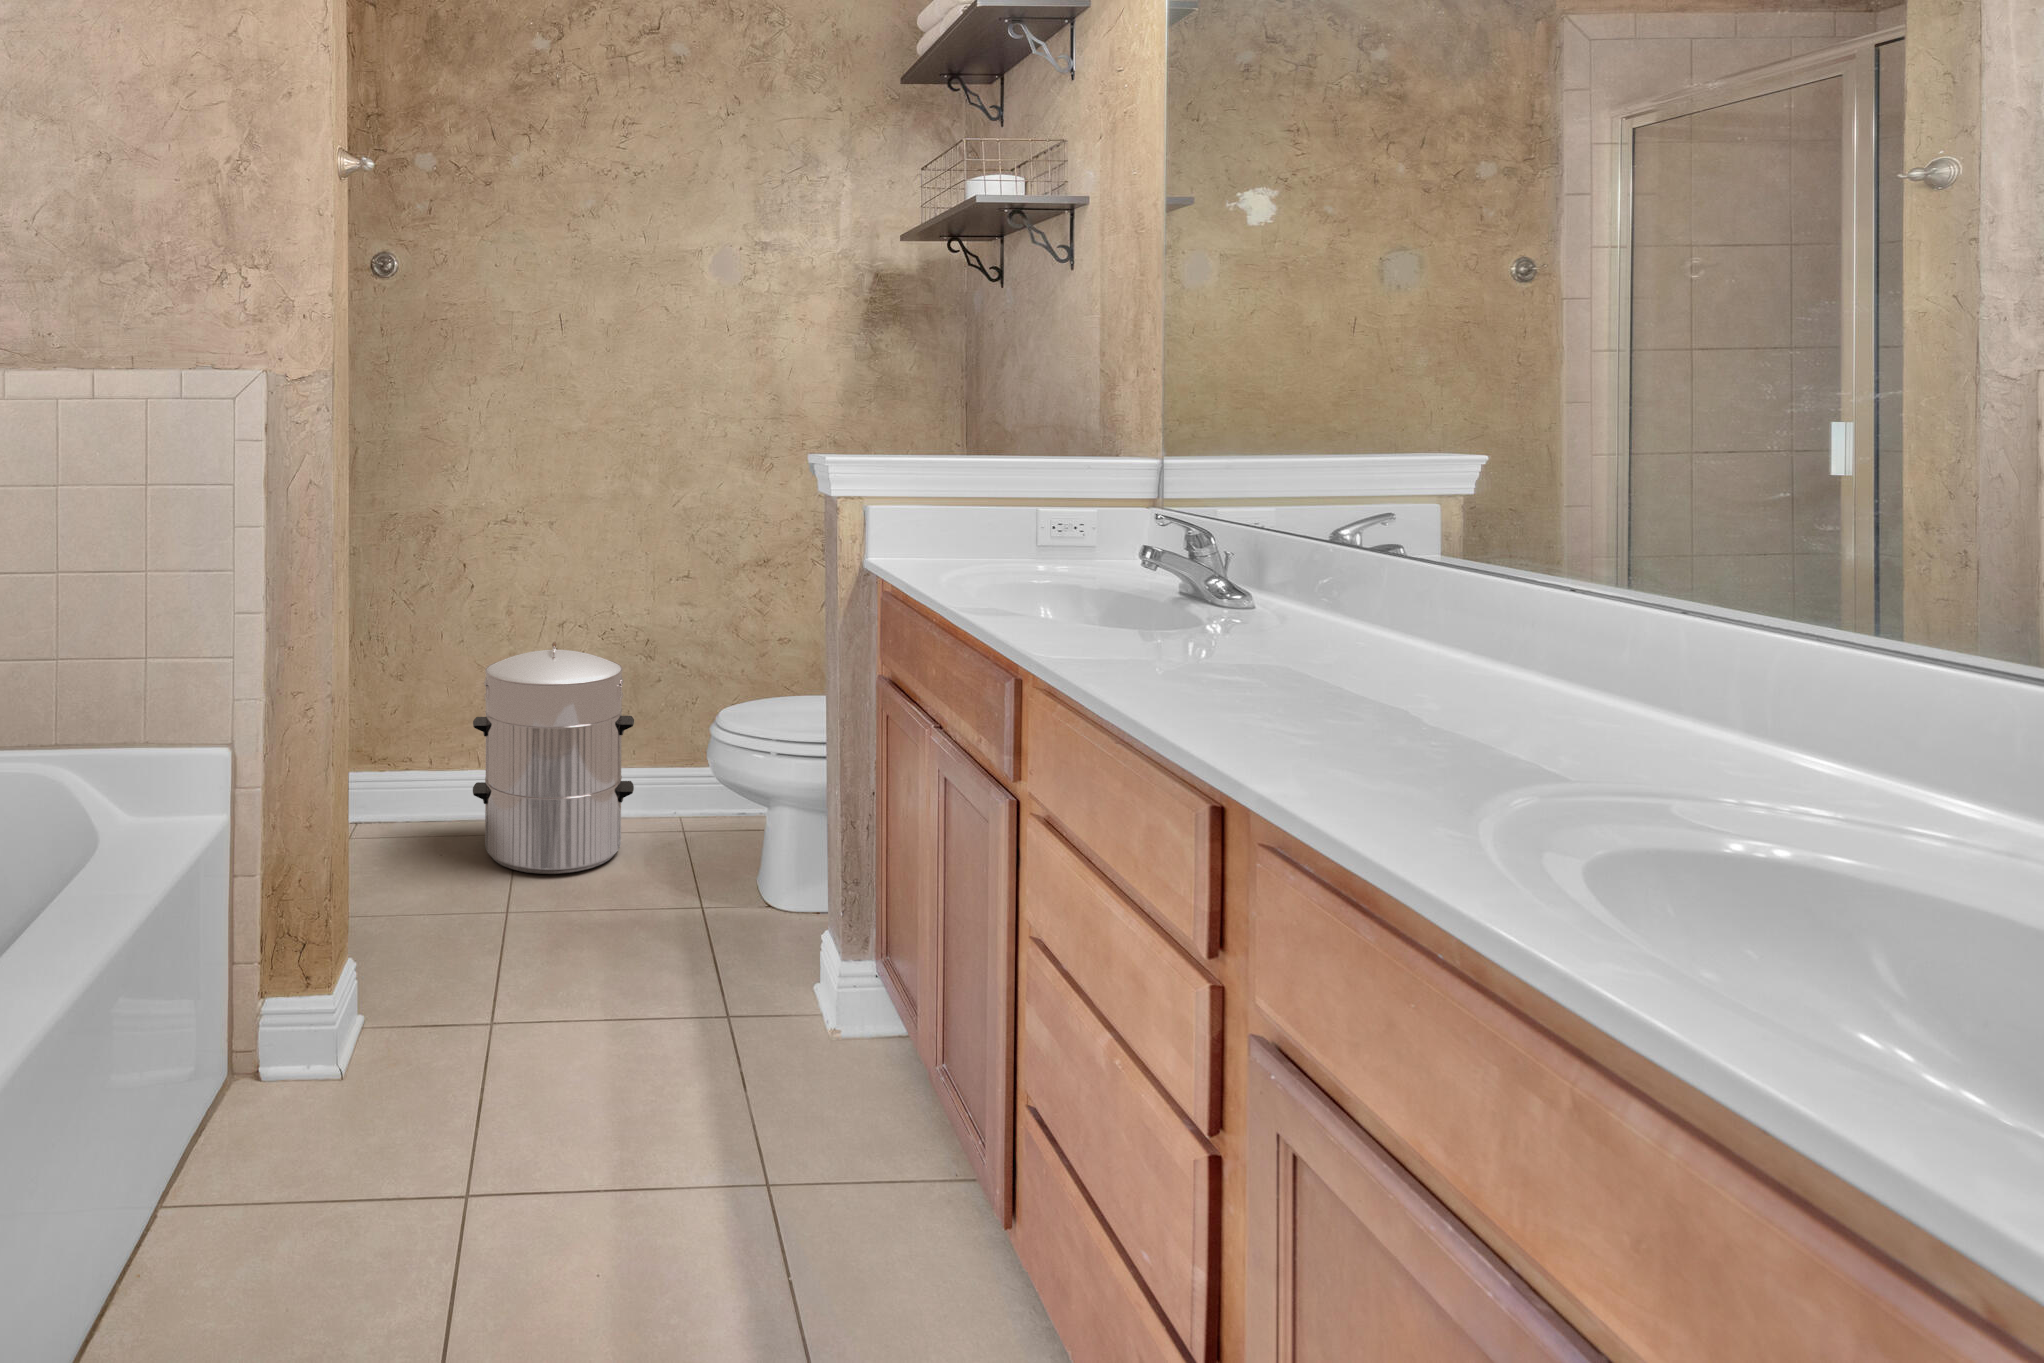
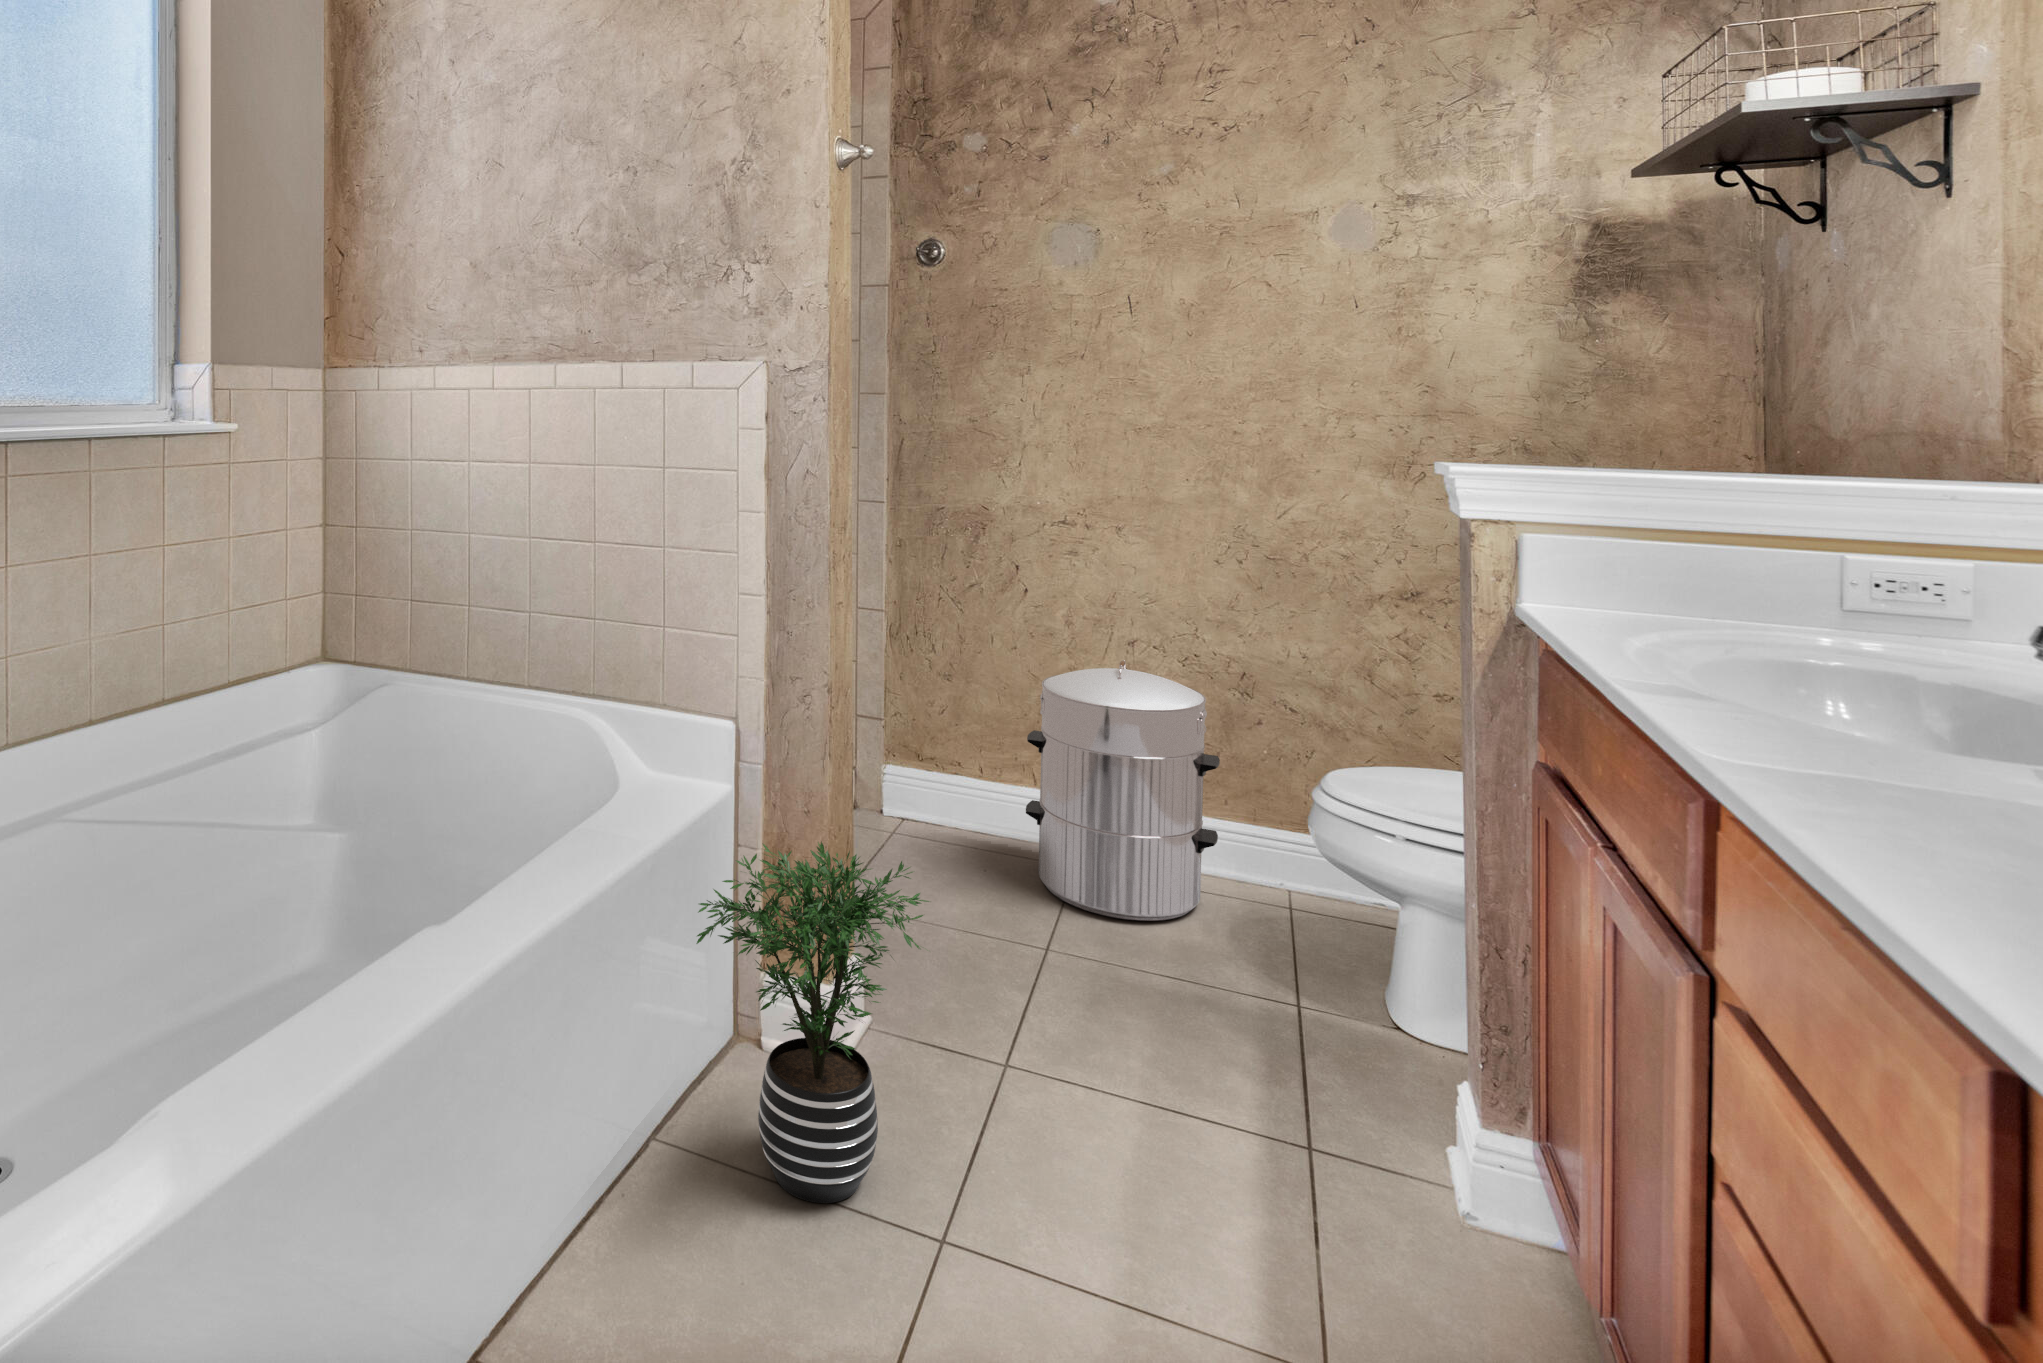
potted plant: none [219,847,456,1199] -> present [696,842,929,1203]

